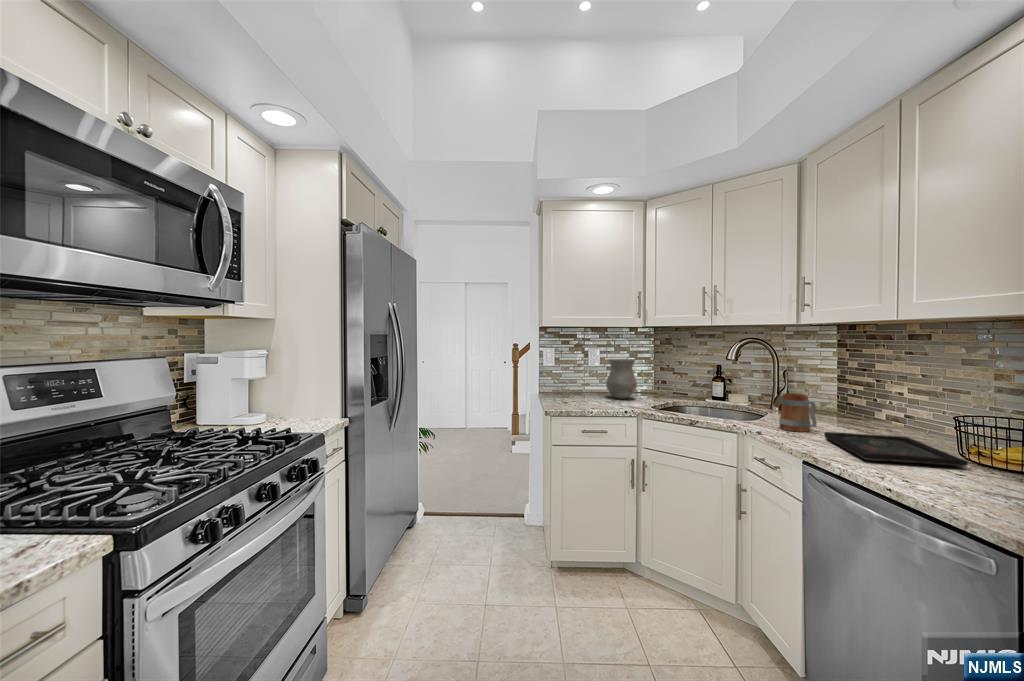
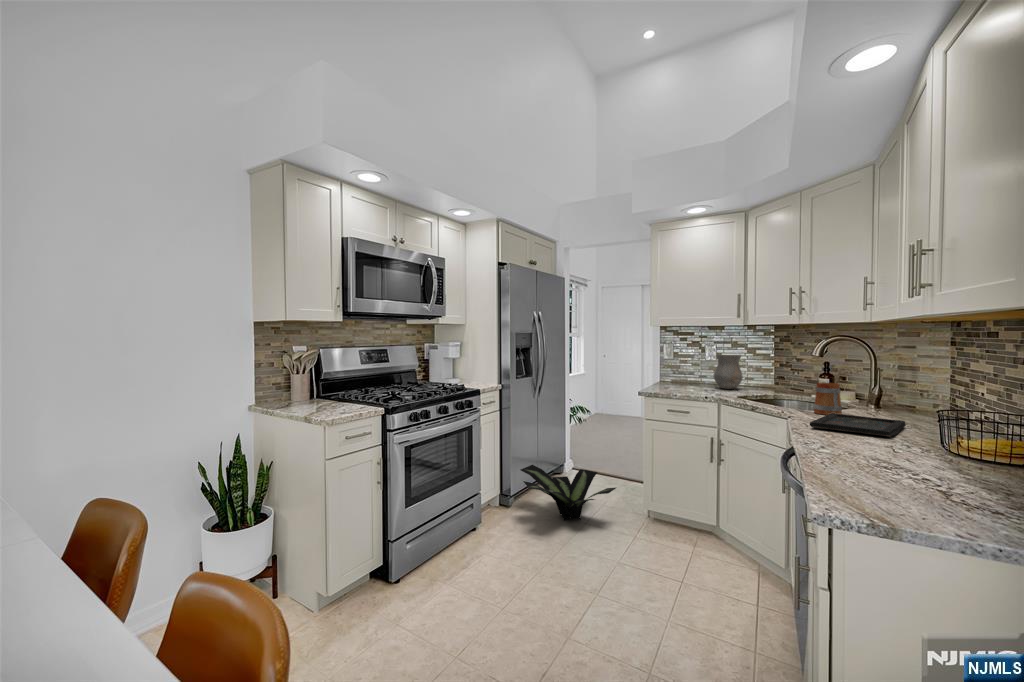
potted plant: none [377,522,524,613] -> present [520,465,616,521]

